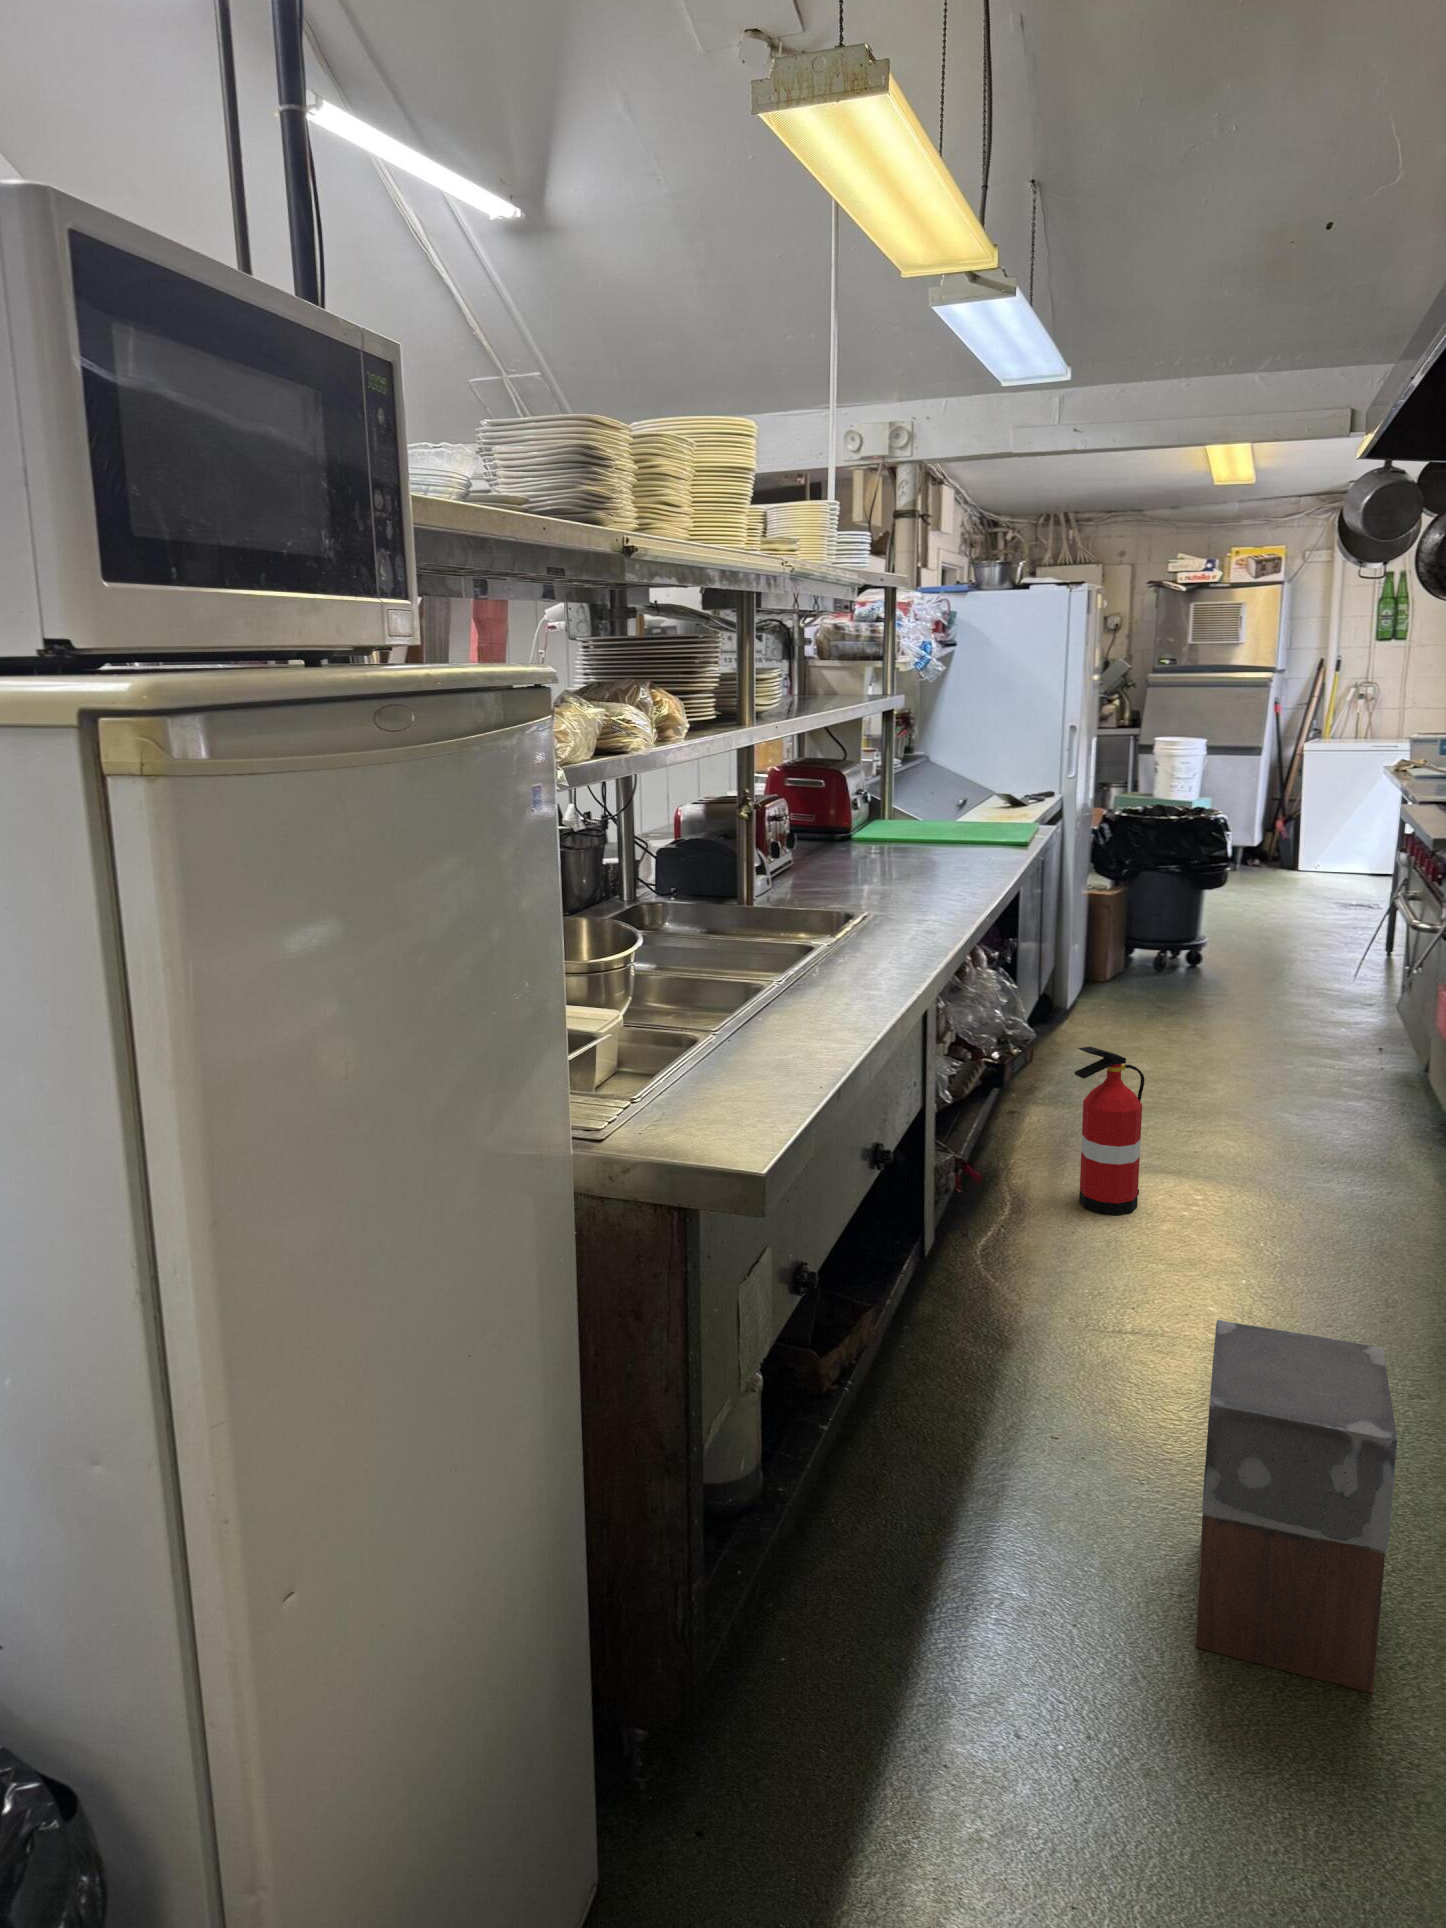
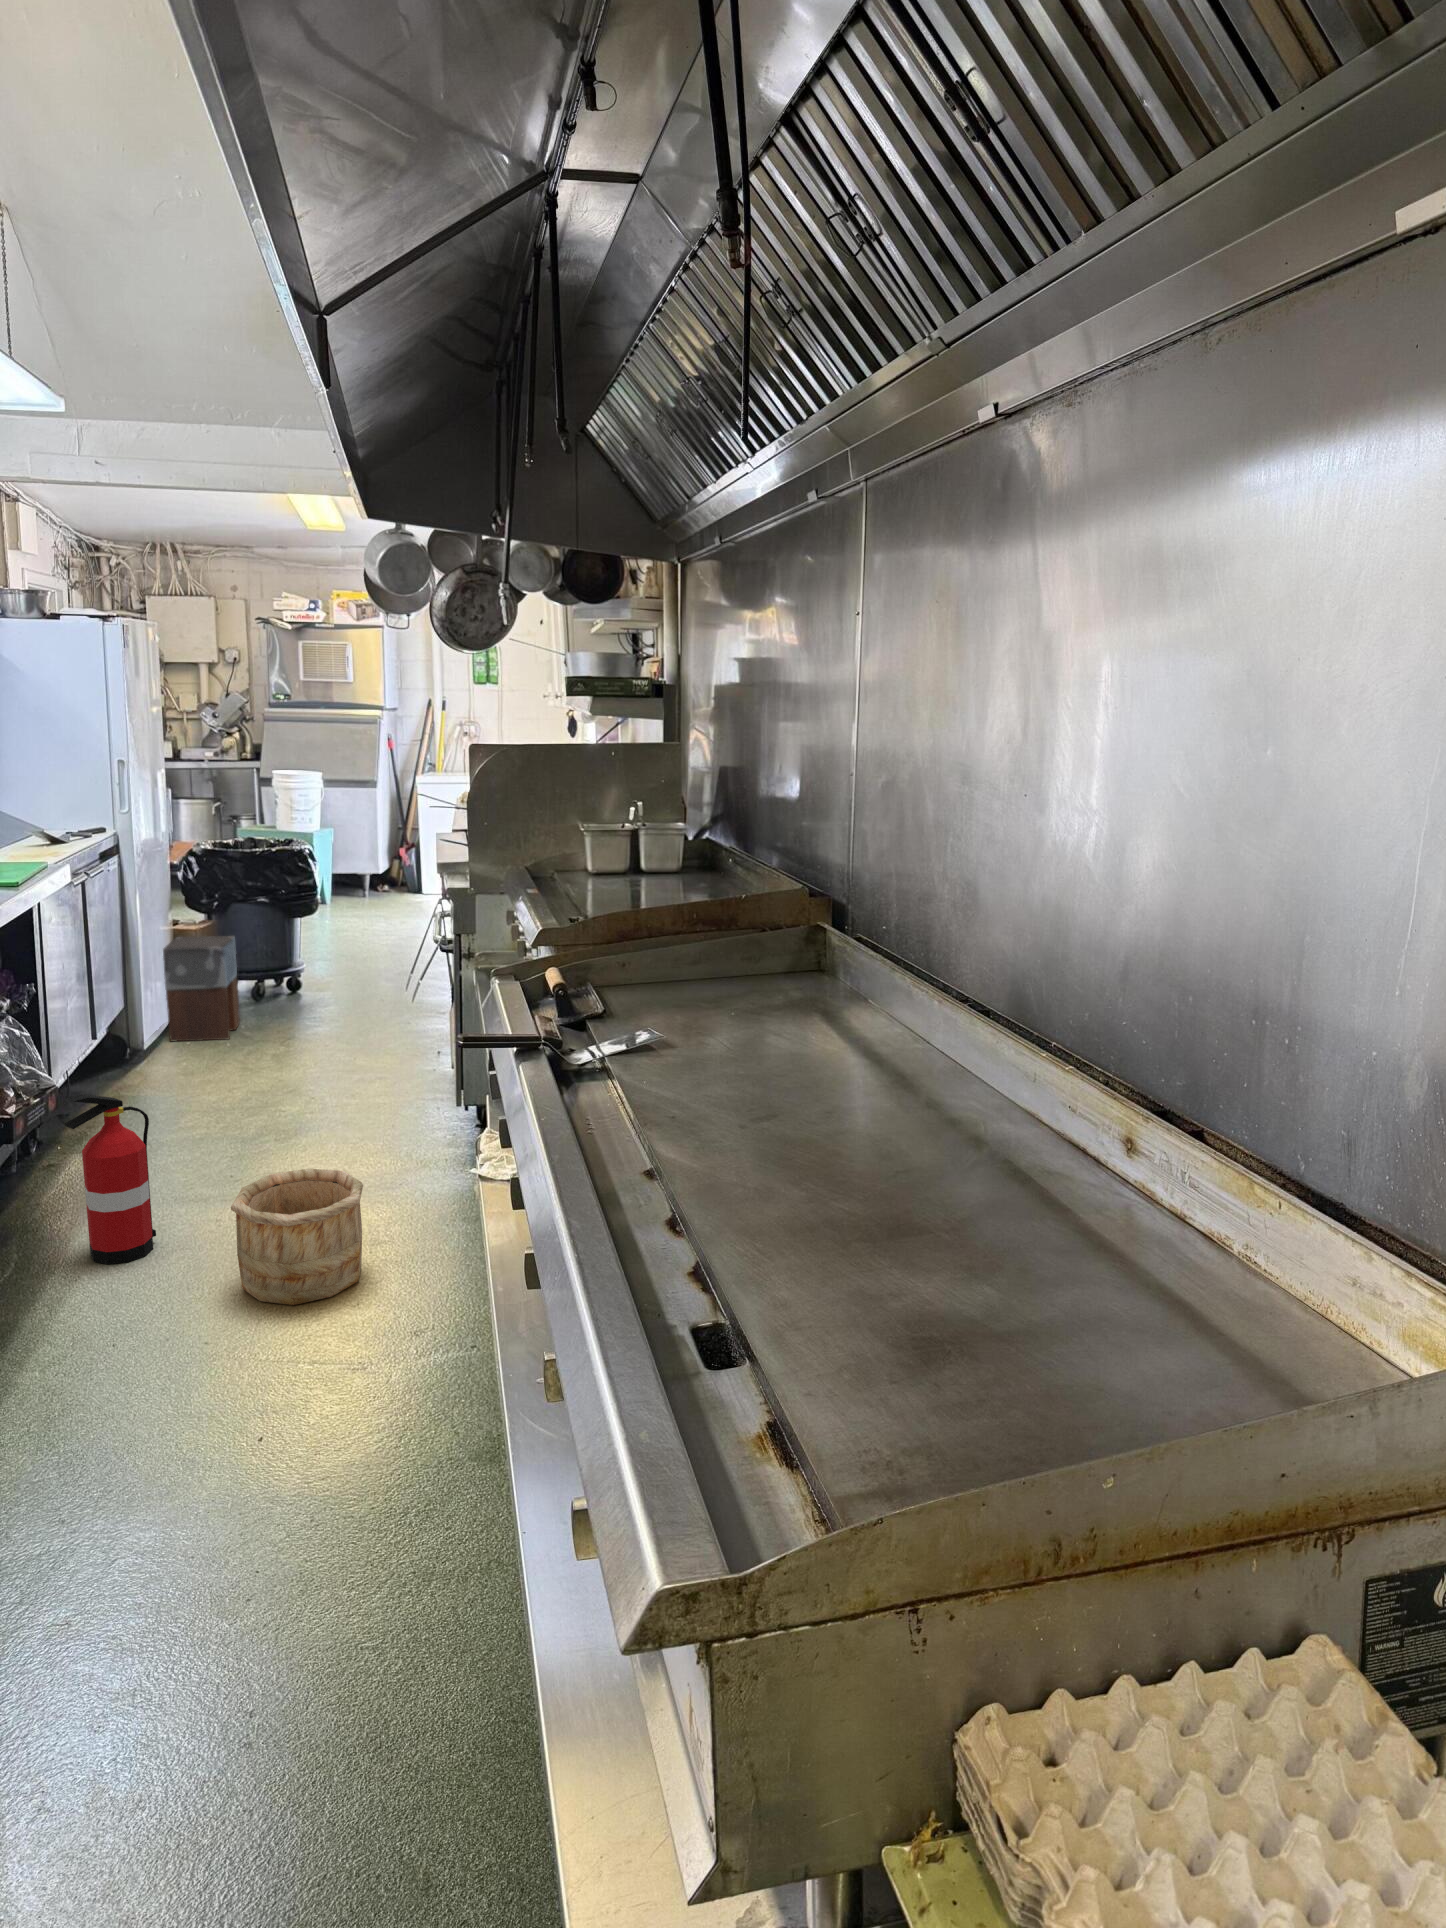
wooden bucket: none [1243,1156,1388,1299] -> present [231,1169,363,1305]
stool: present [1195,1320,1397,1693] -> present [163,936,240,1042]

